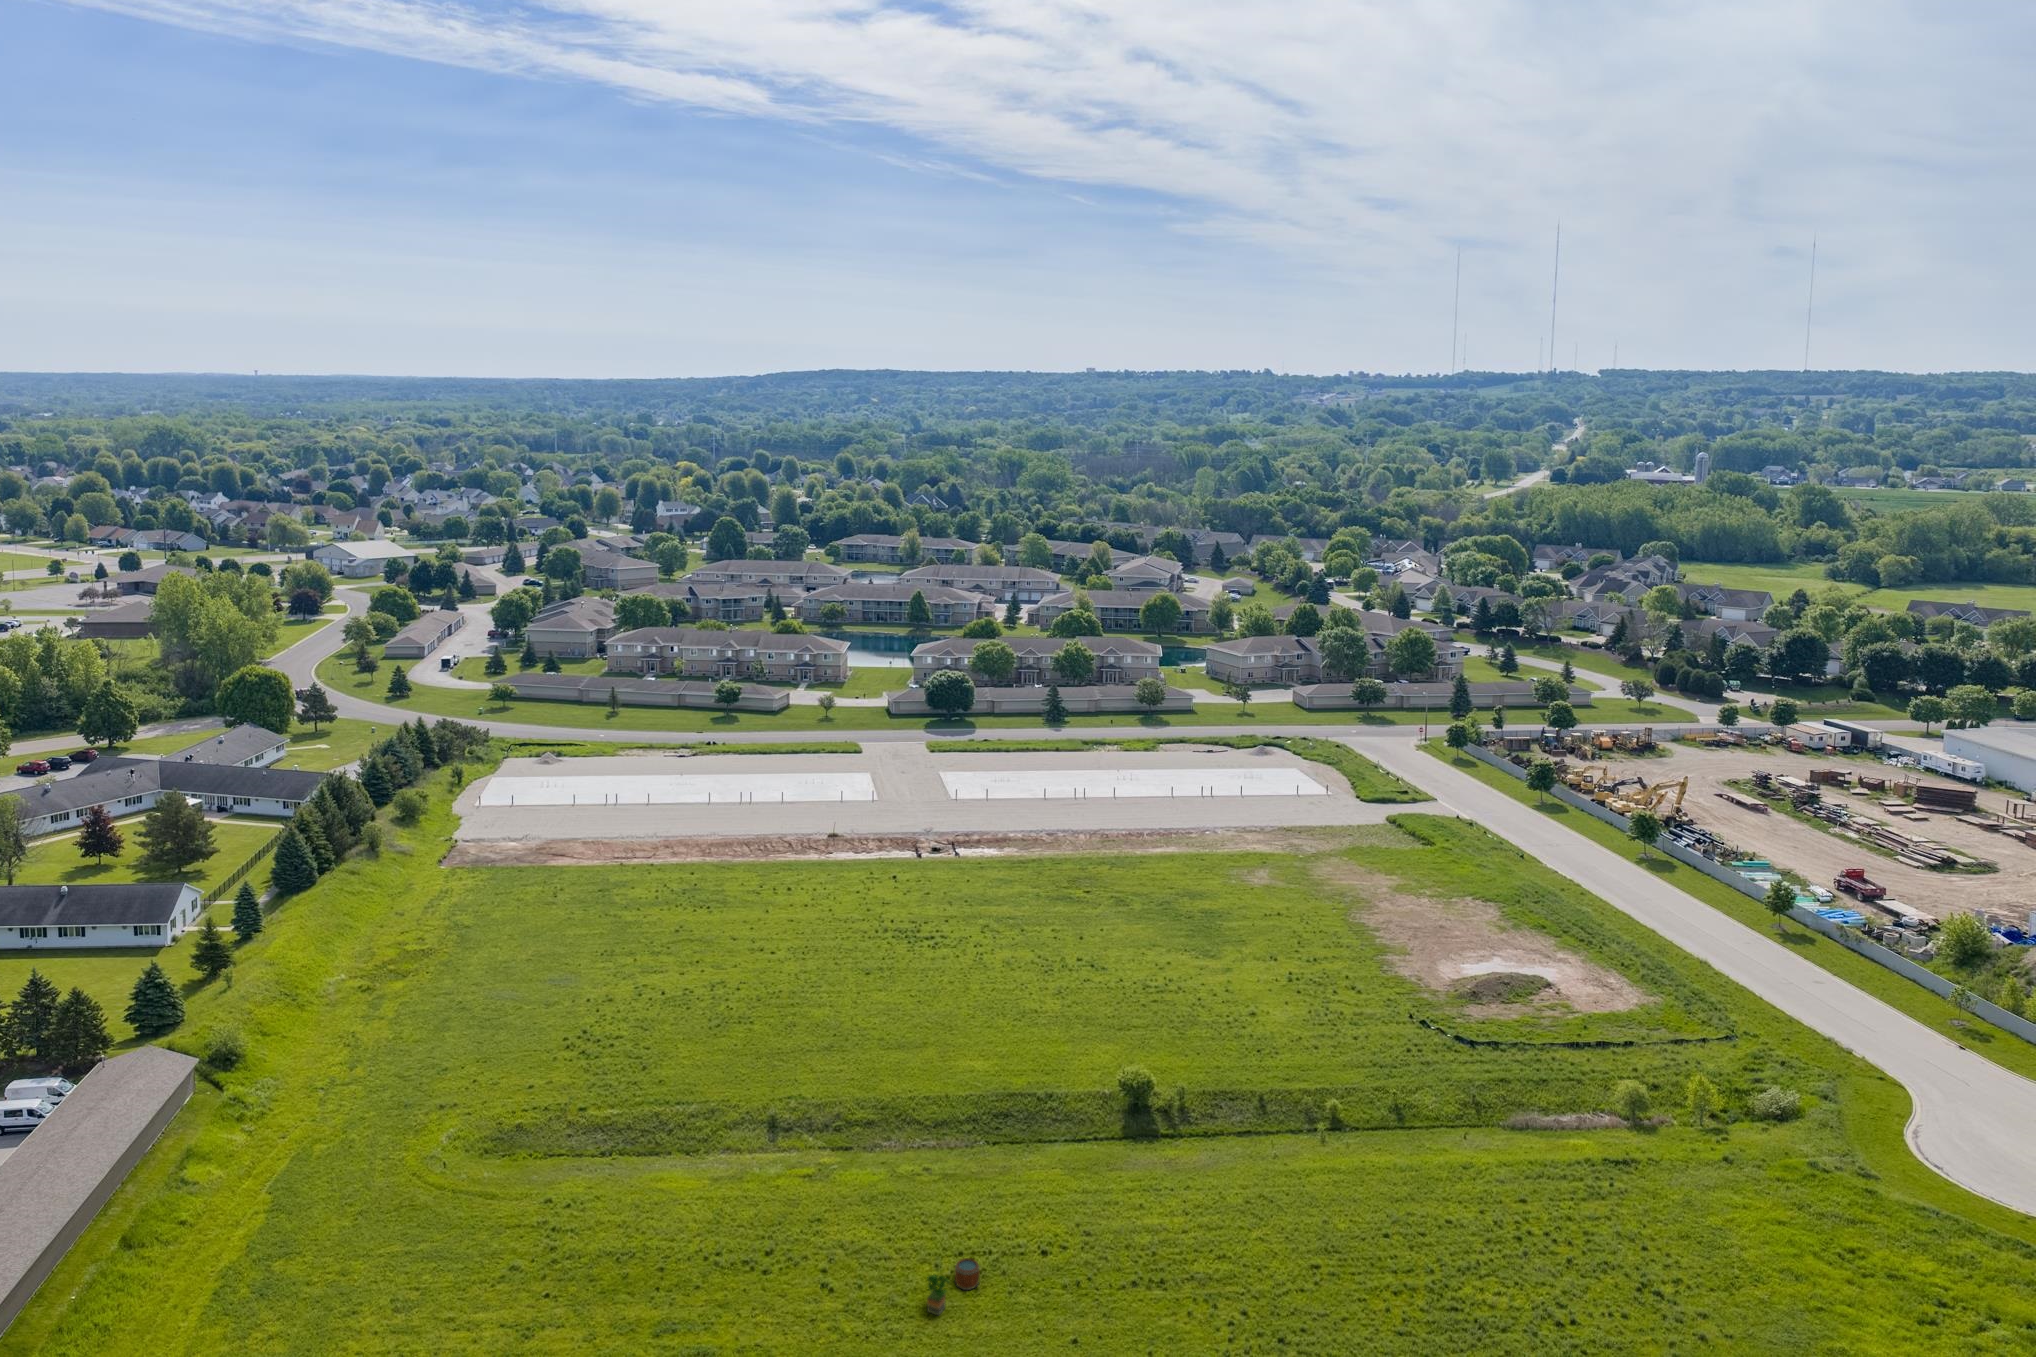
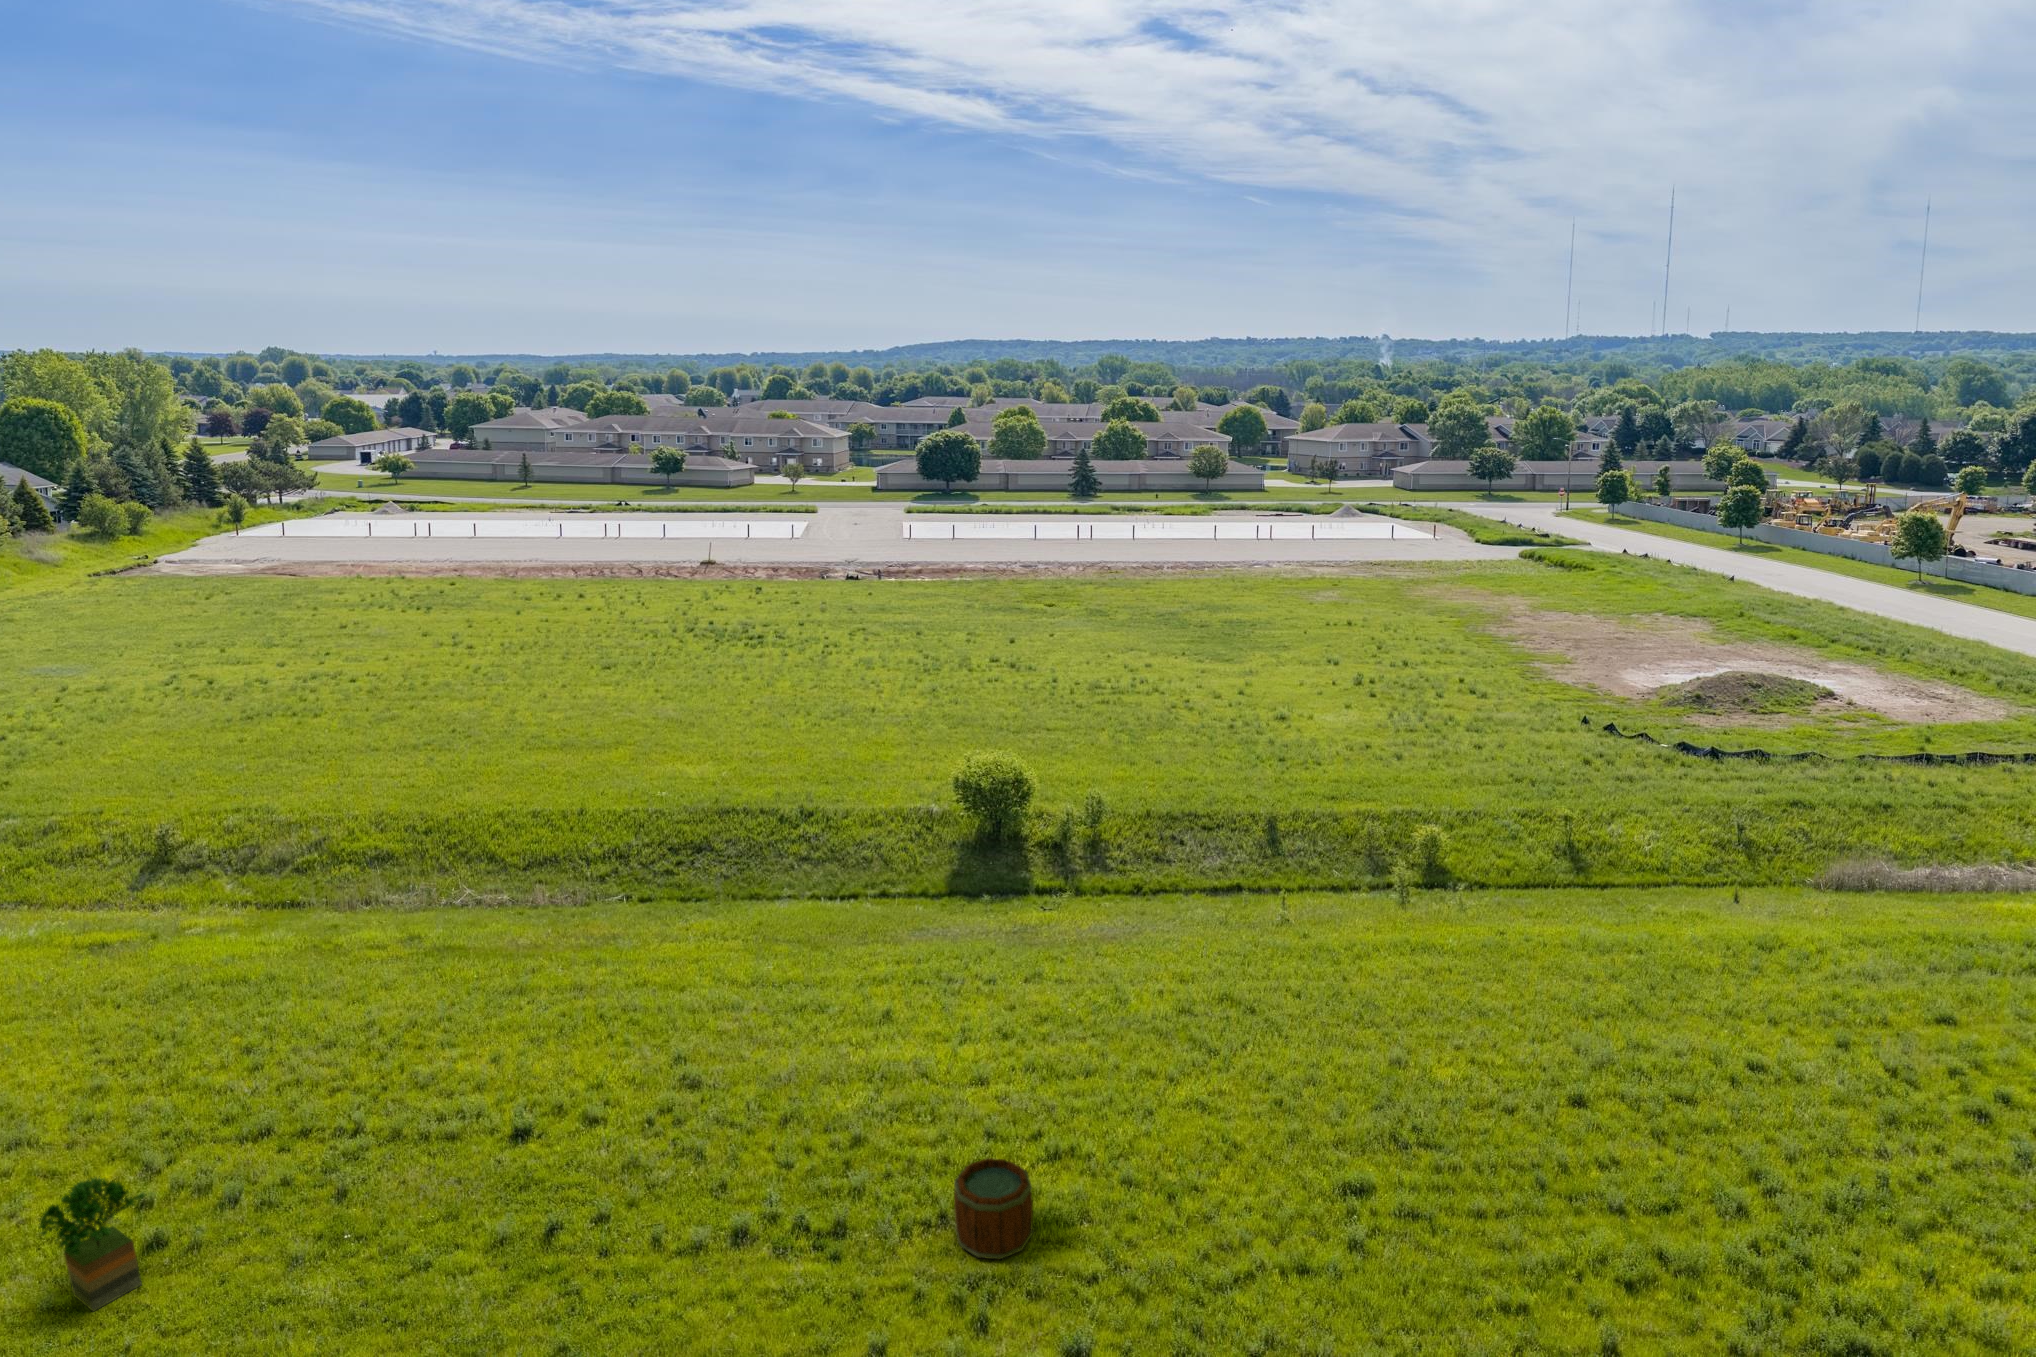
bucket: present [955,1258,980,1290] -> present [954,1158,1033,1259]

